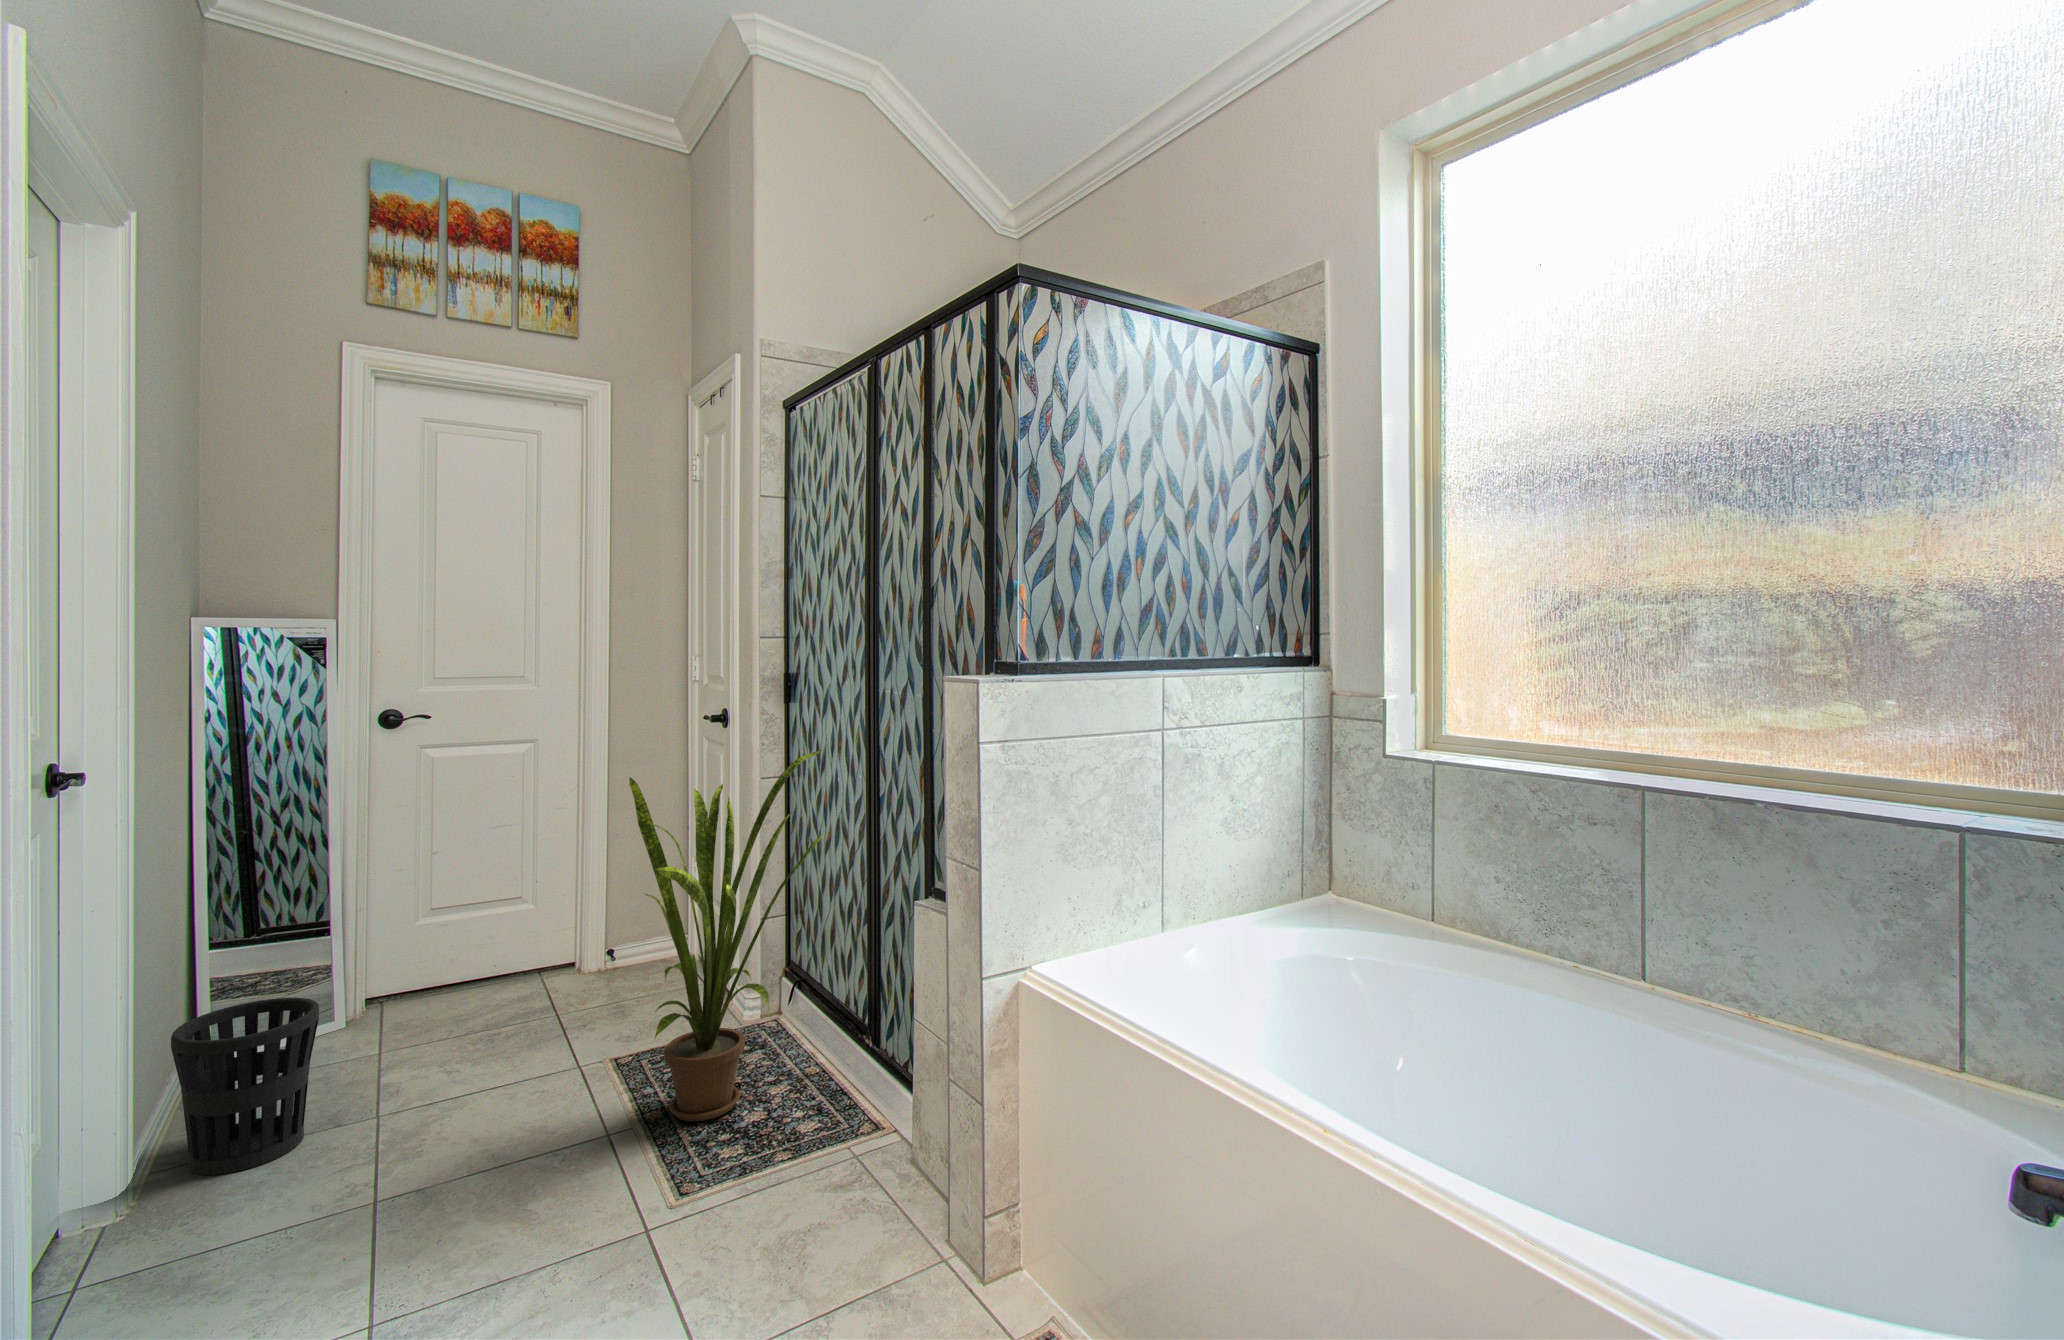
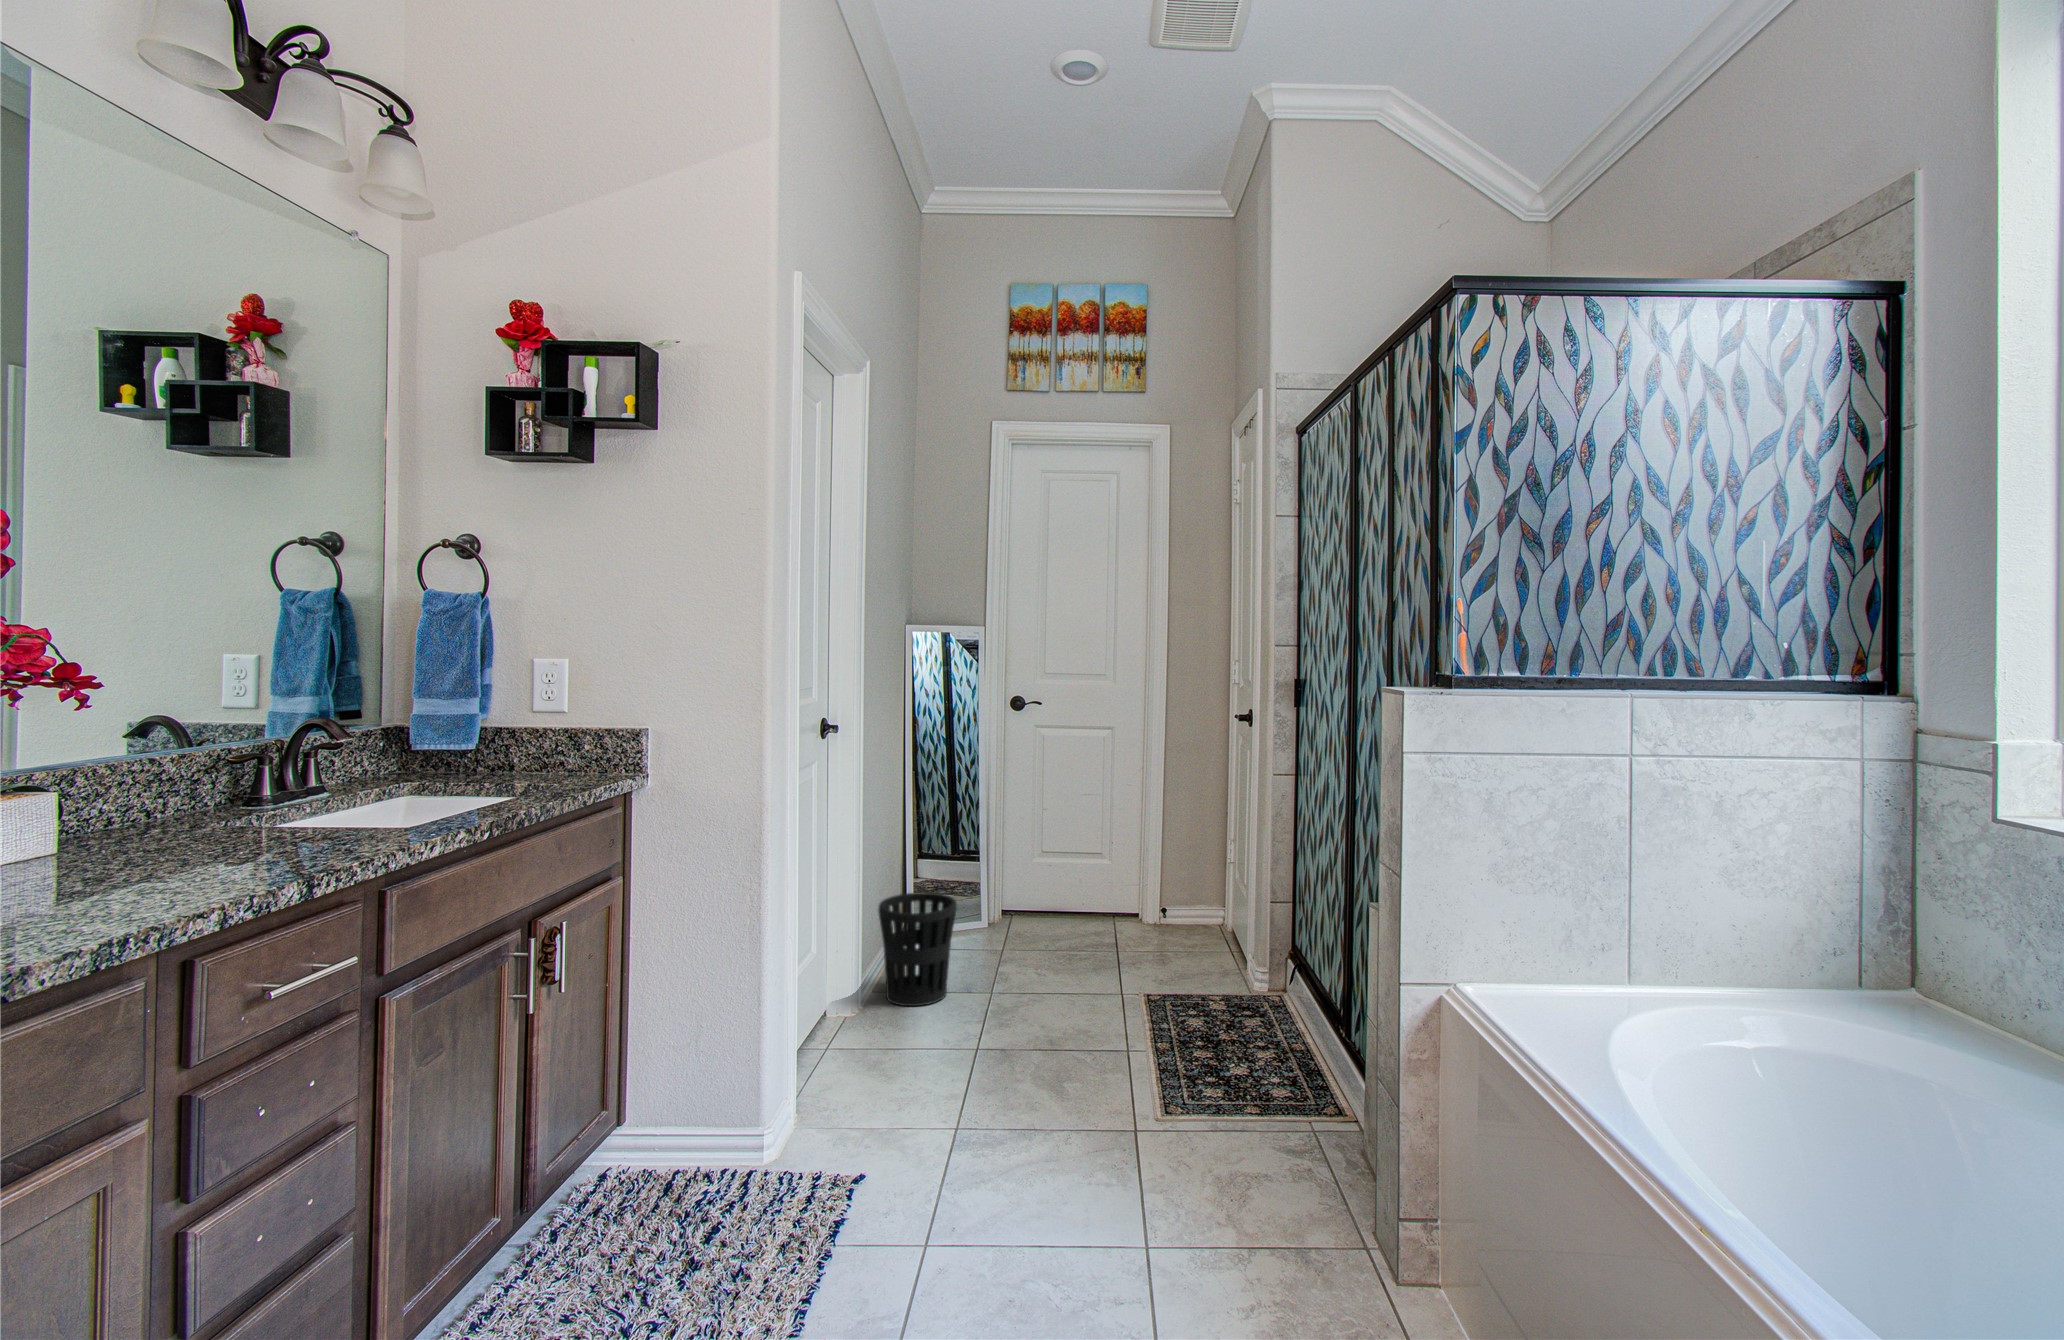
house plant: present [629,750,832,1121] -> none [1139,751,1316,1063]

